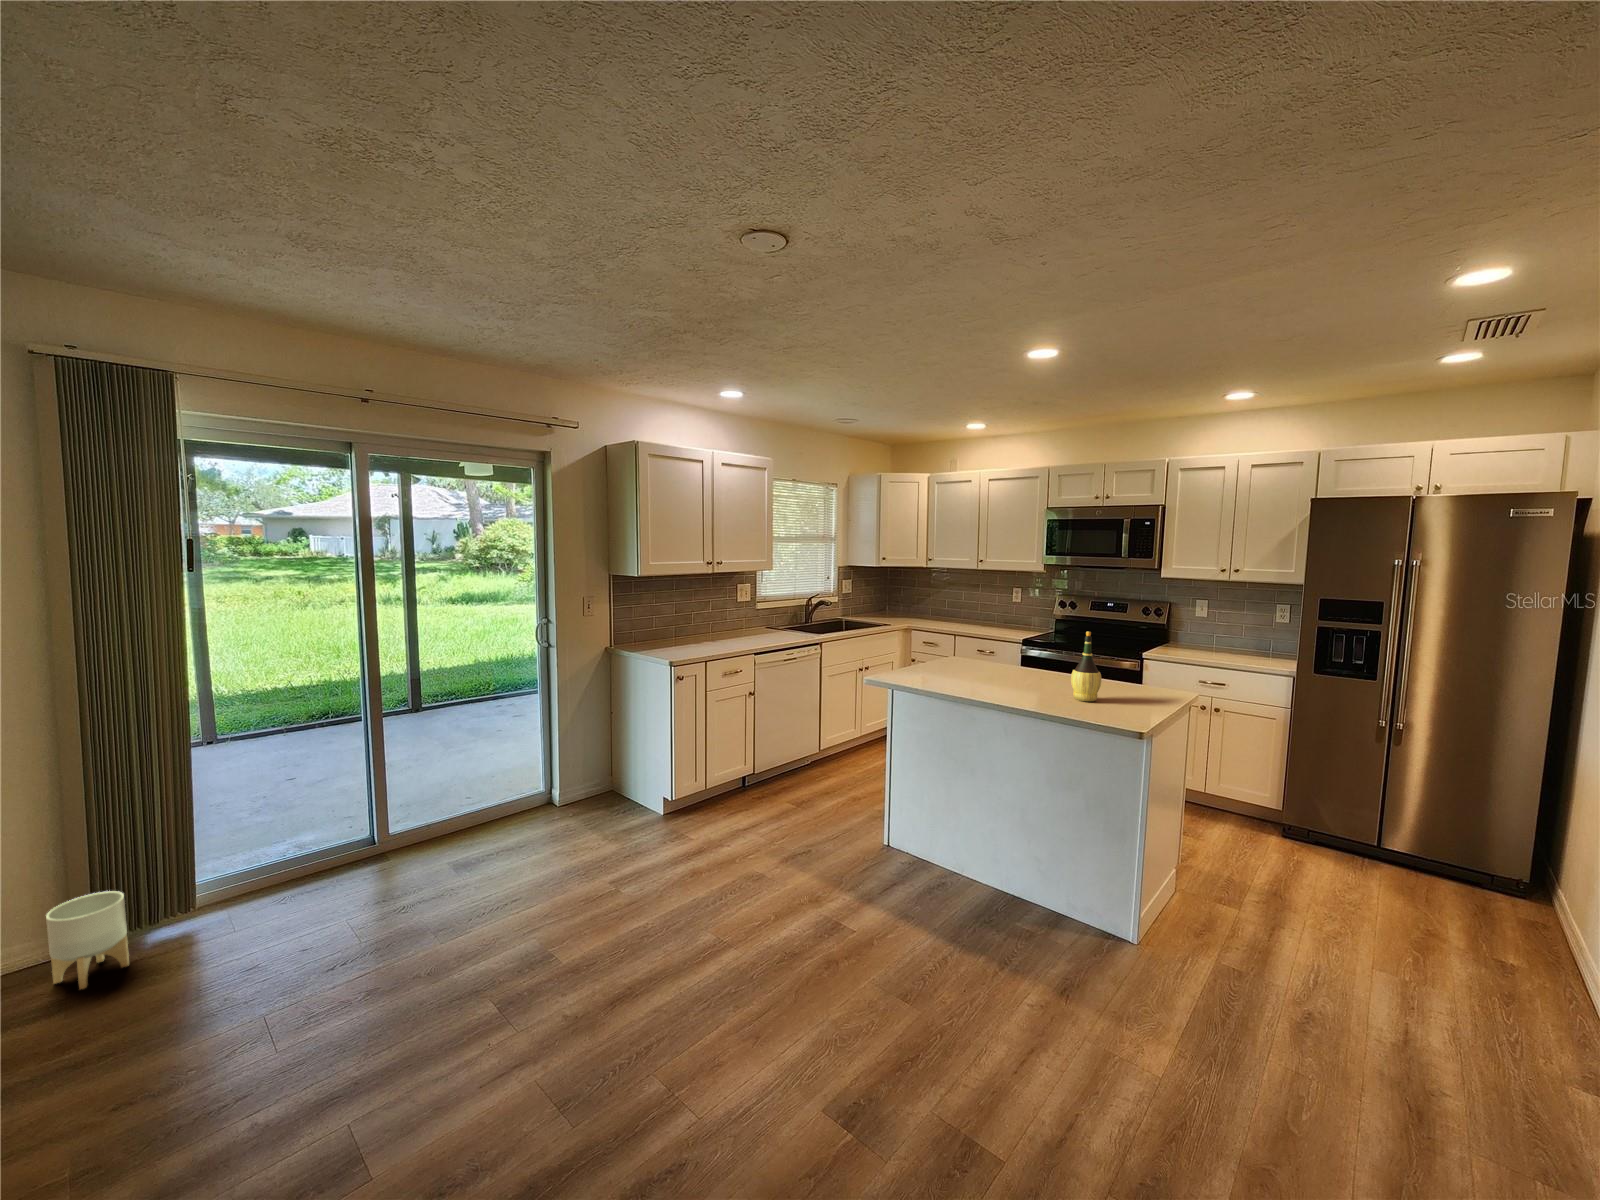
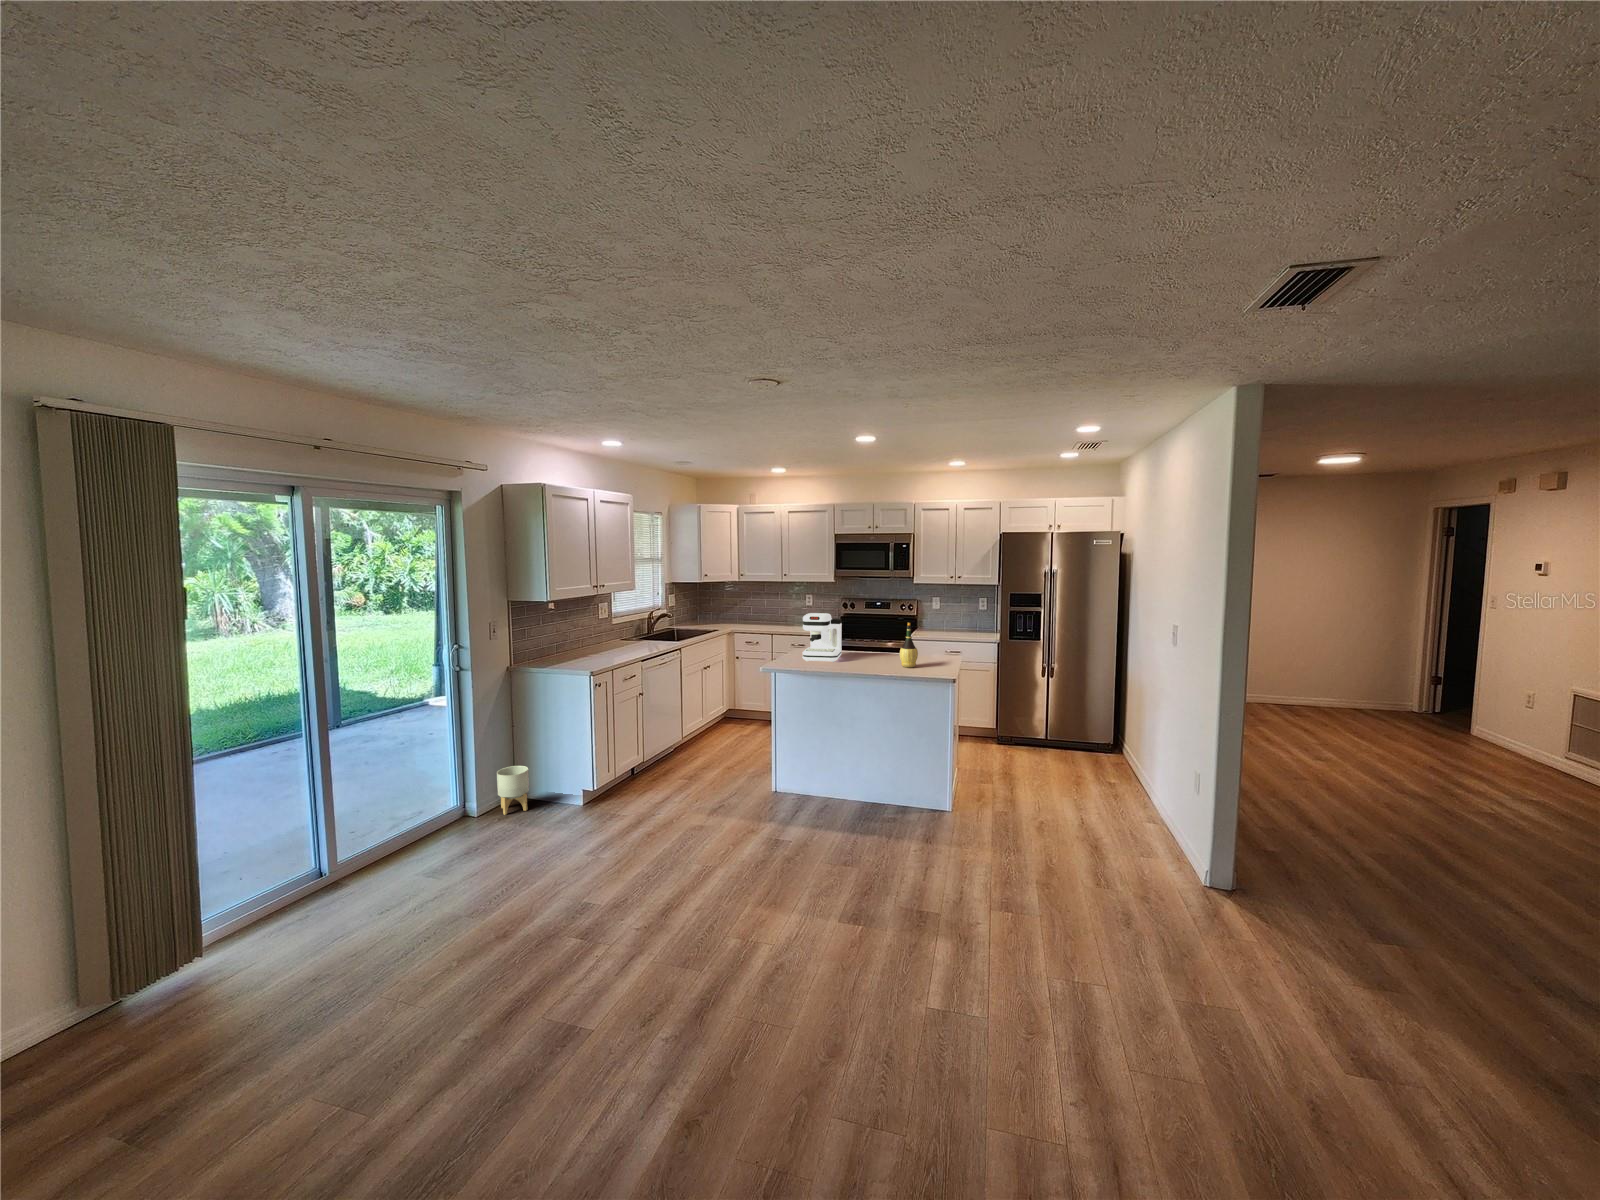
coffee maker: none [937,609,1001,680] -> present [802,613,842,662]
planter: present [46,891,129,989] -> present [497,766,529,815]

